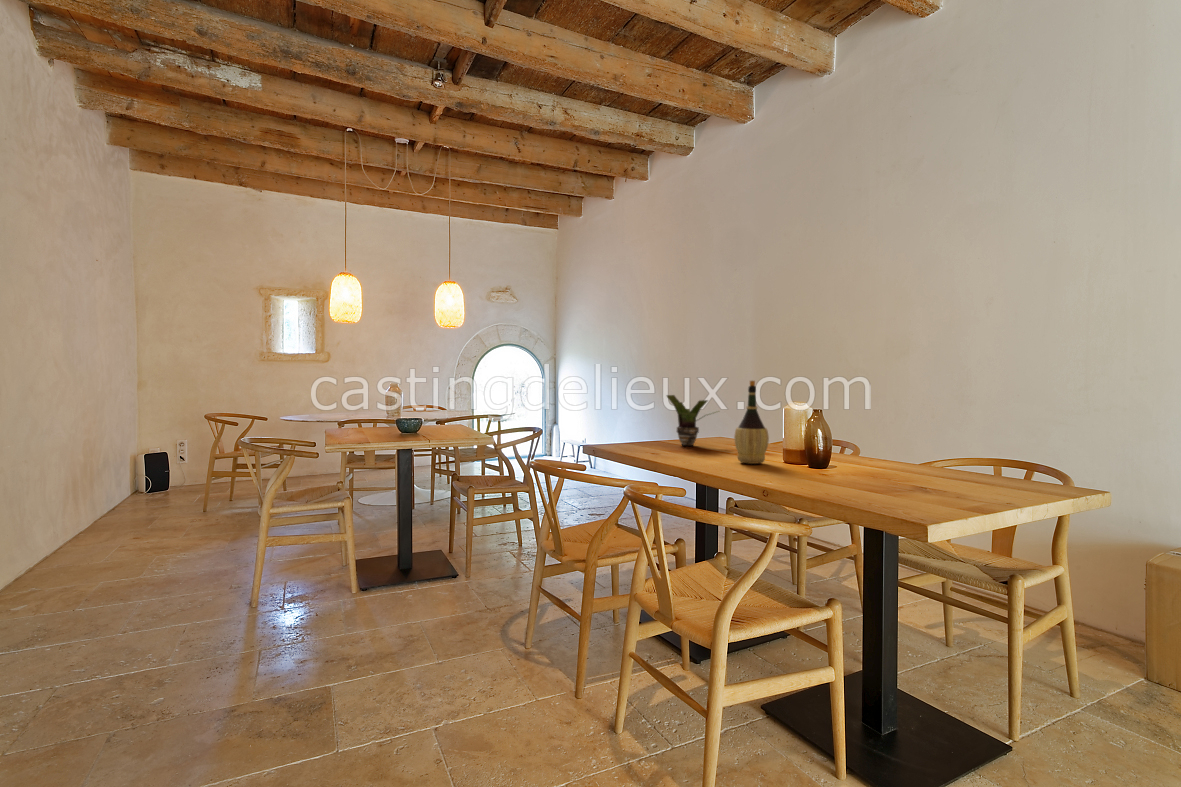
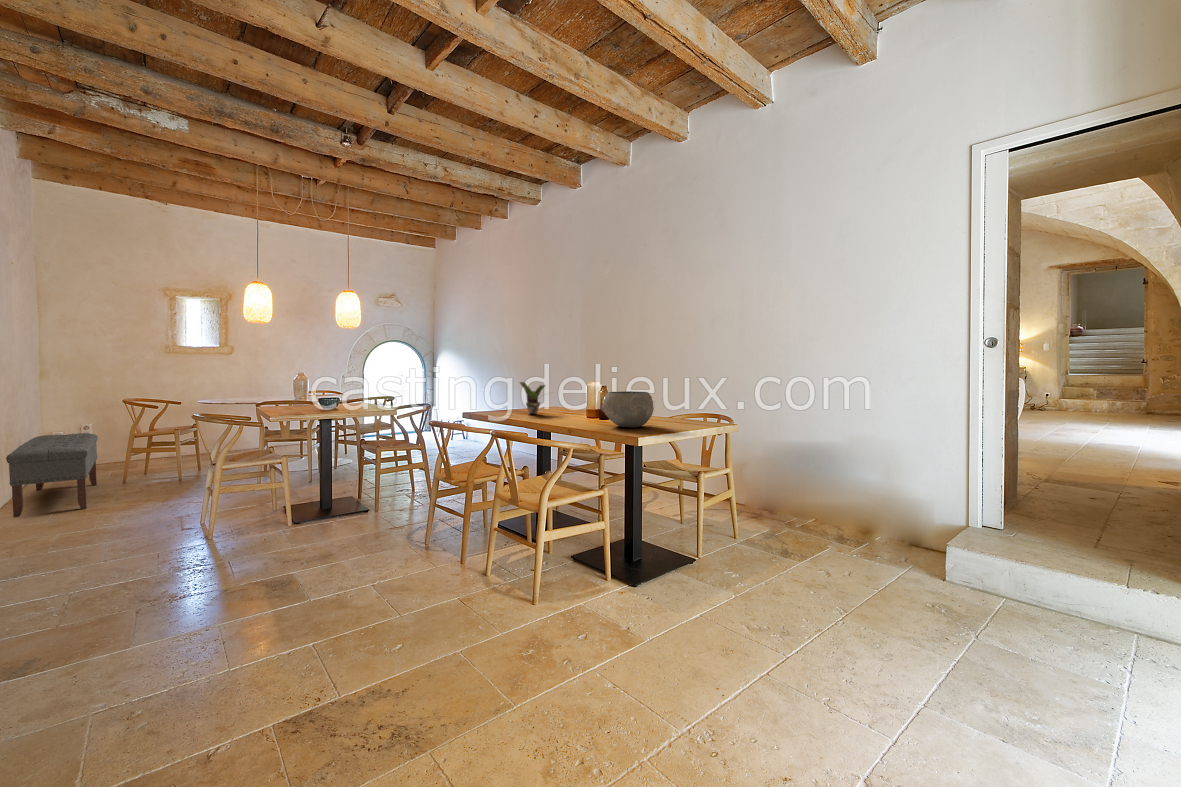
wine bottle: present [734,381,769,464] -> none [558,373,578,422]
ceramic bowl: none [819,413,925,481] -> present [601,391,654,427]
bench: none [54,453,172,555] -> present [6,433,98,517]

